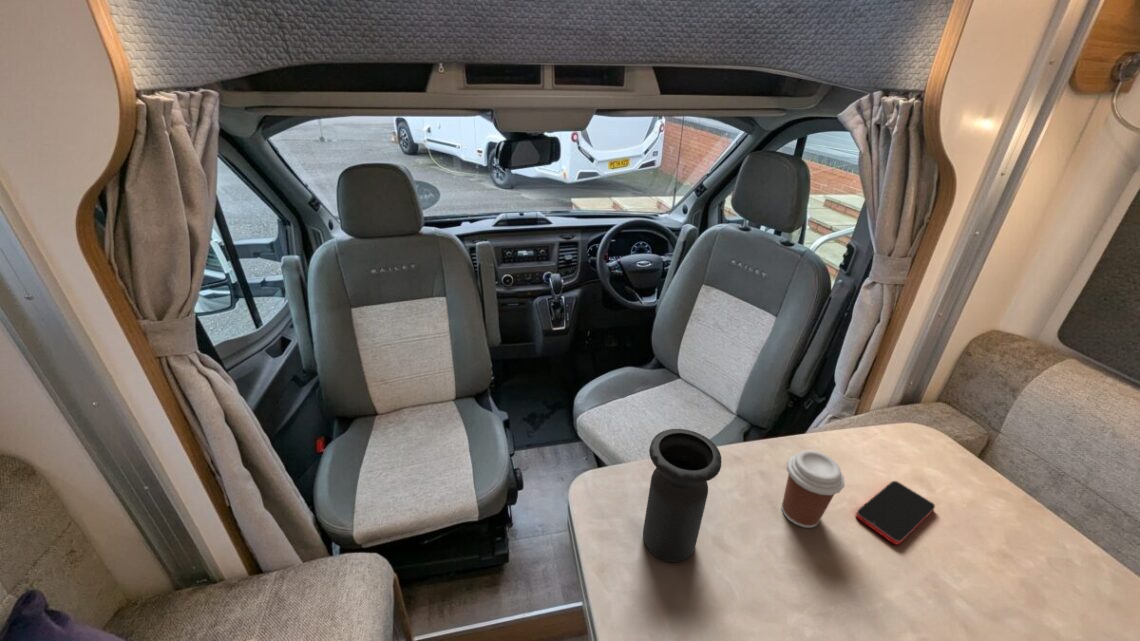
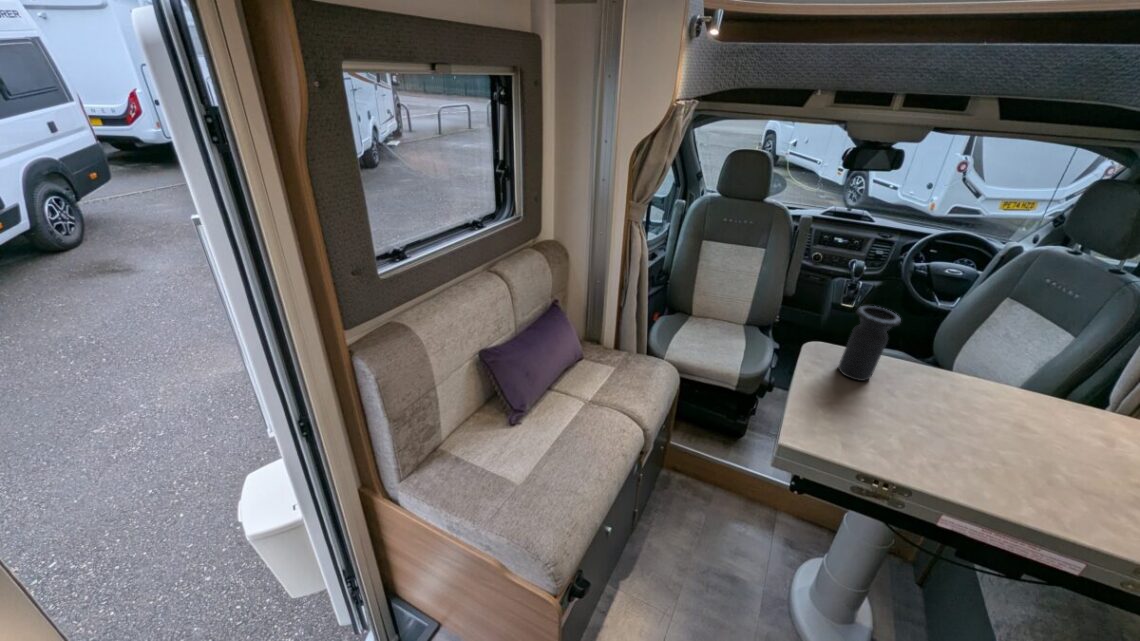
coffee cup: present [782,450,845,528] -> none [946,358,1000,409]
smartphone: present [856,481,935,545] -> none [1007,416,1092,445]

